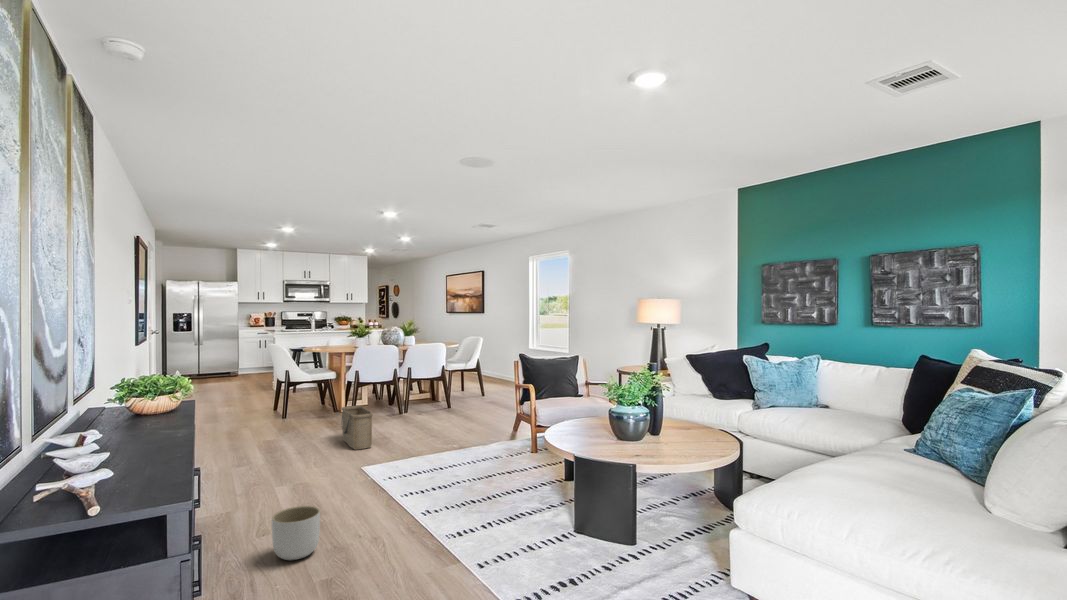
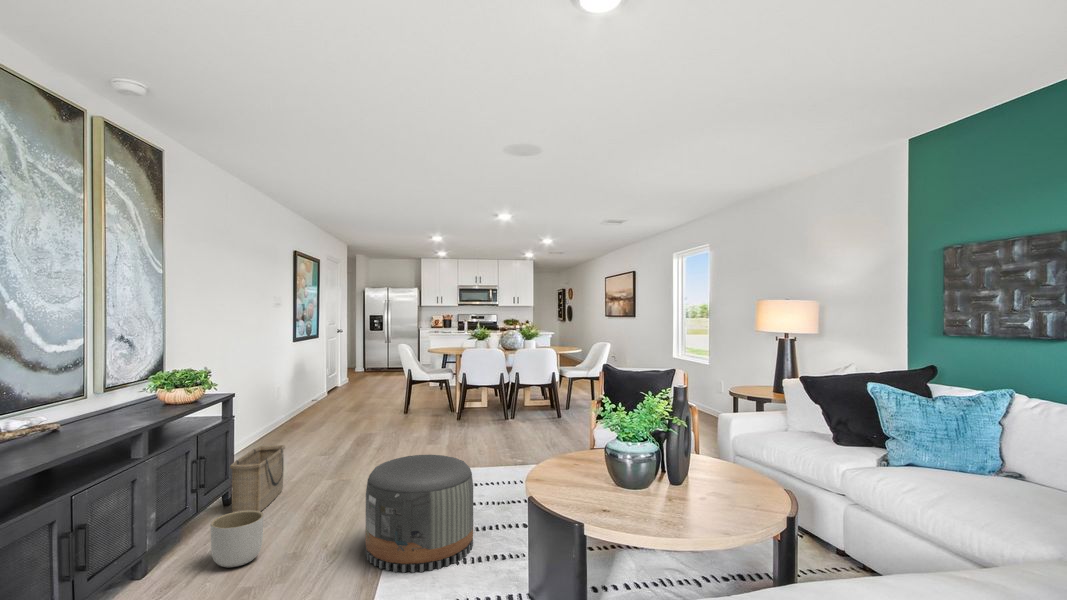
basket: present [342,406,373,450] -> present [230,445,285,512]
pouf: none [408,437,499,534] -> present [365,455,473,573]

